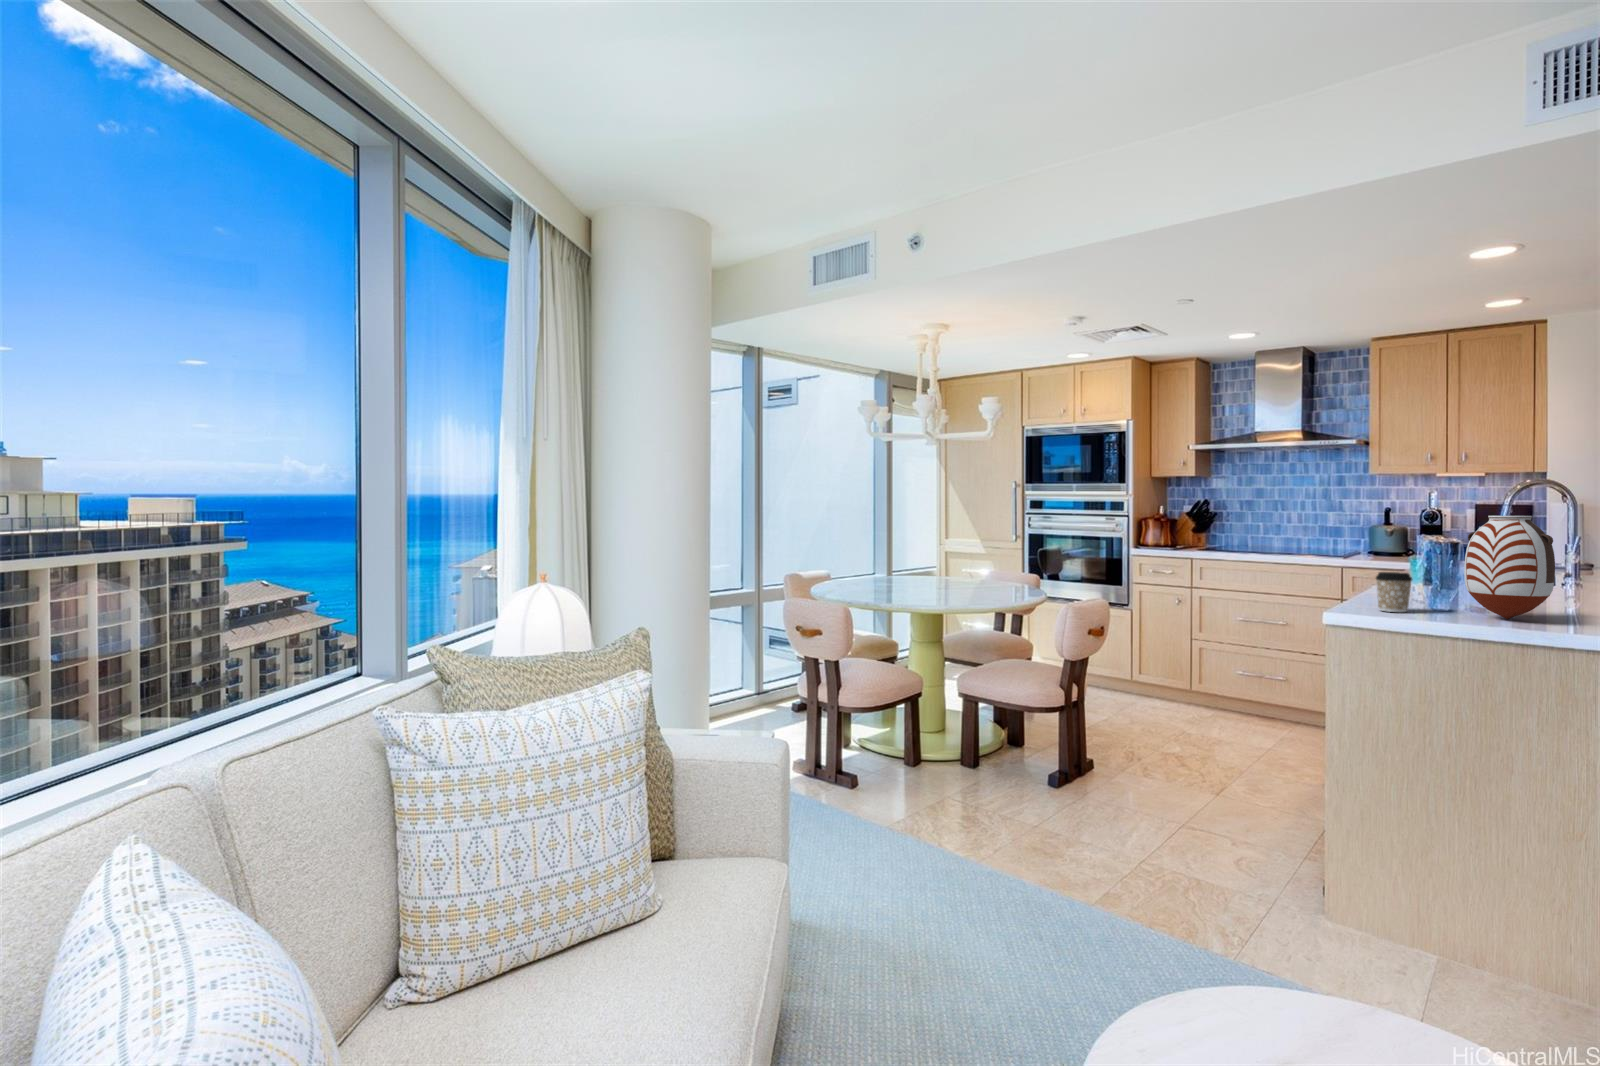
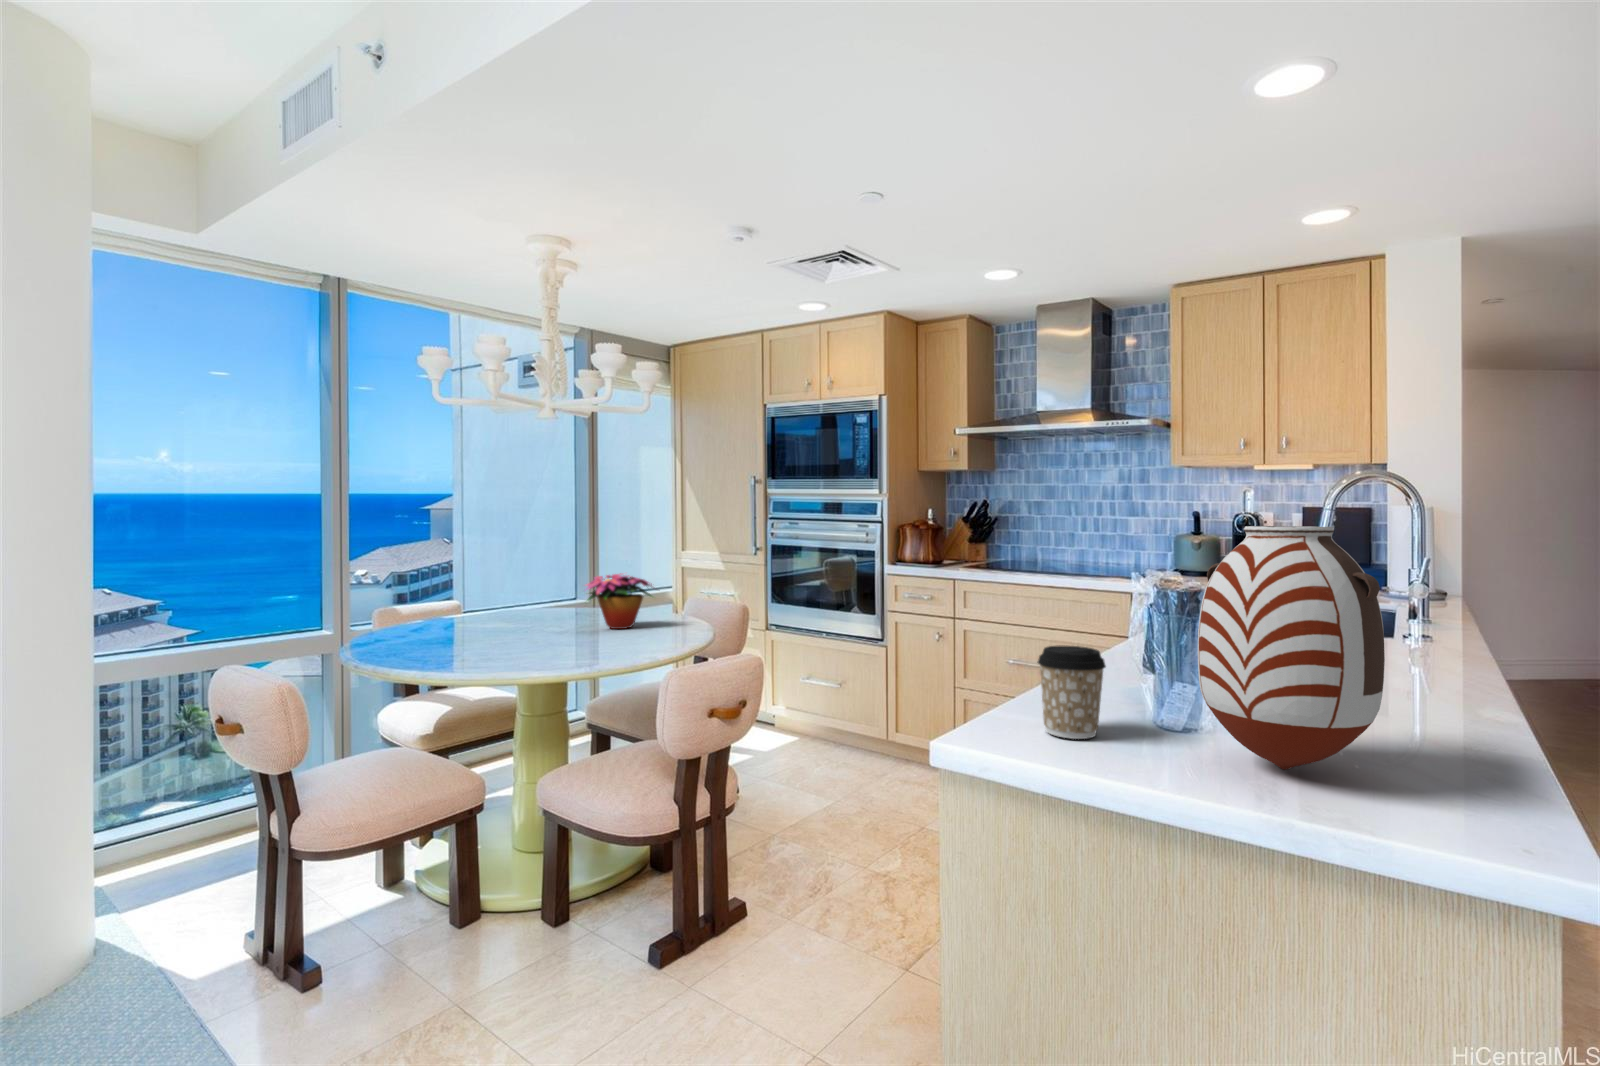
flower arrangement: none [955,549,1010,587] -> present [586,573,652,629]

